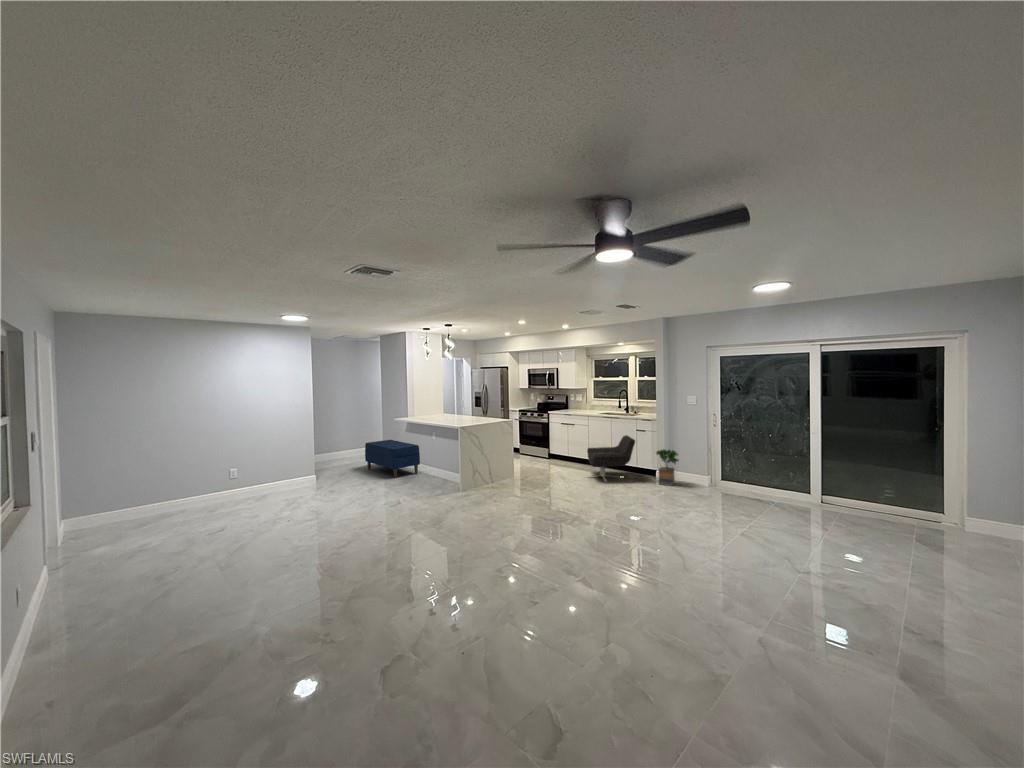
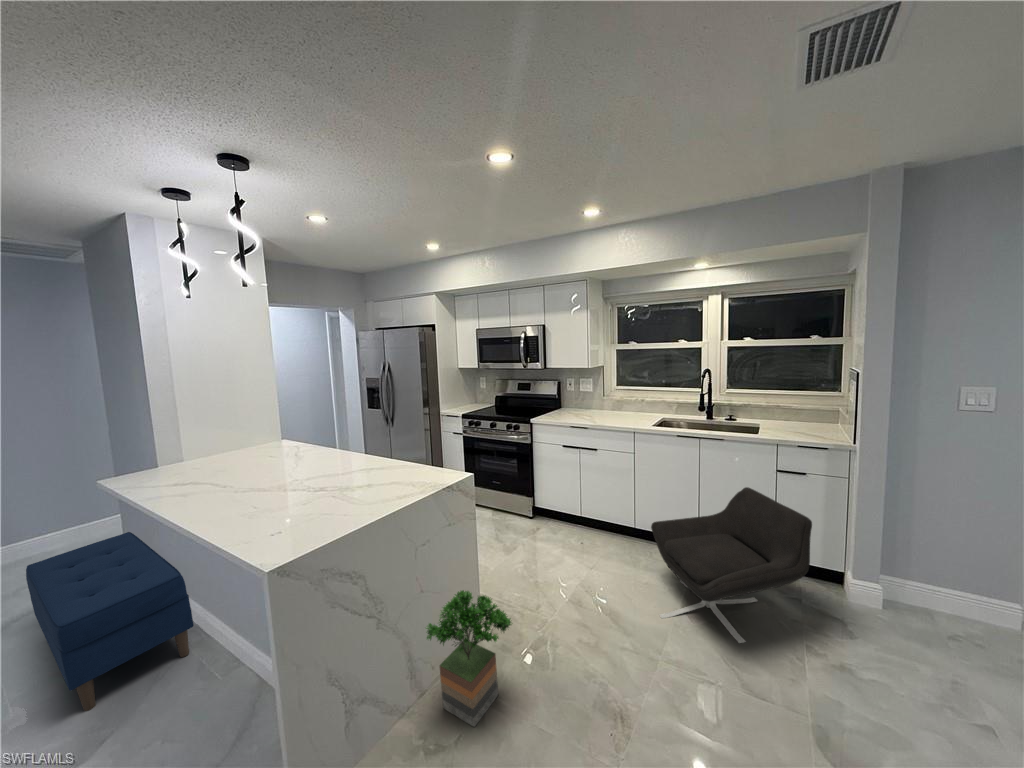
potted tree: present [656,449,679,486] -> present [426,590,512,727]

